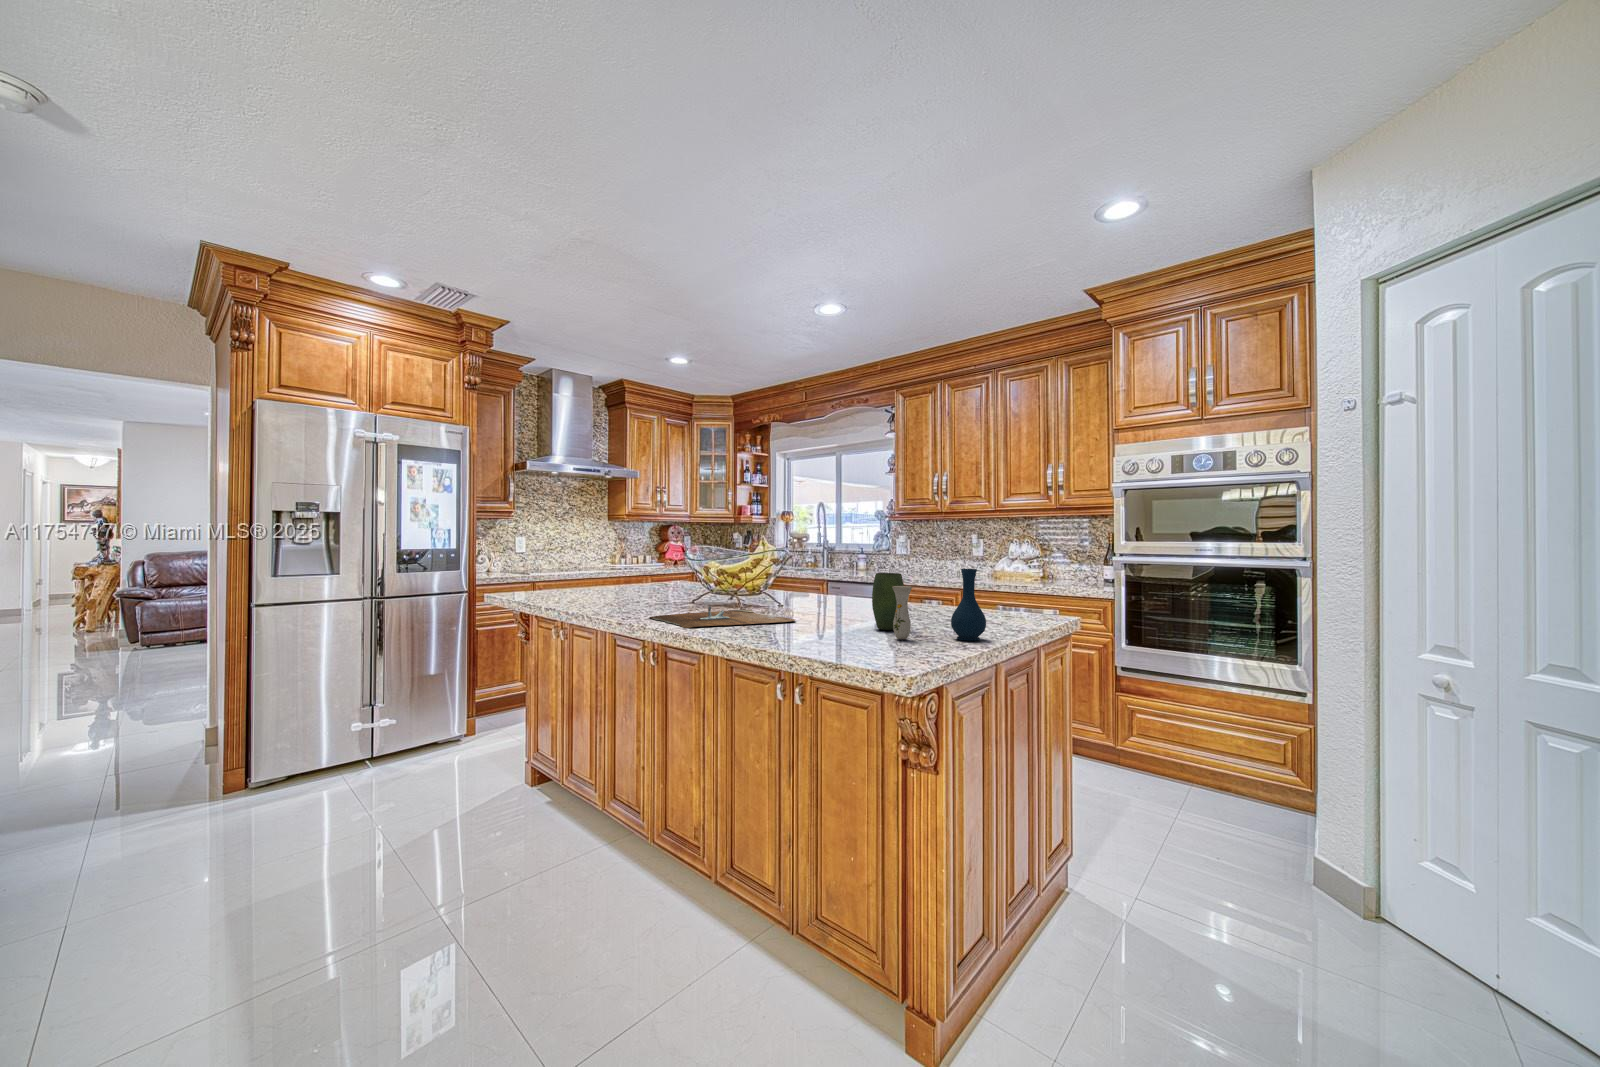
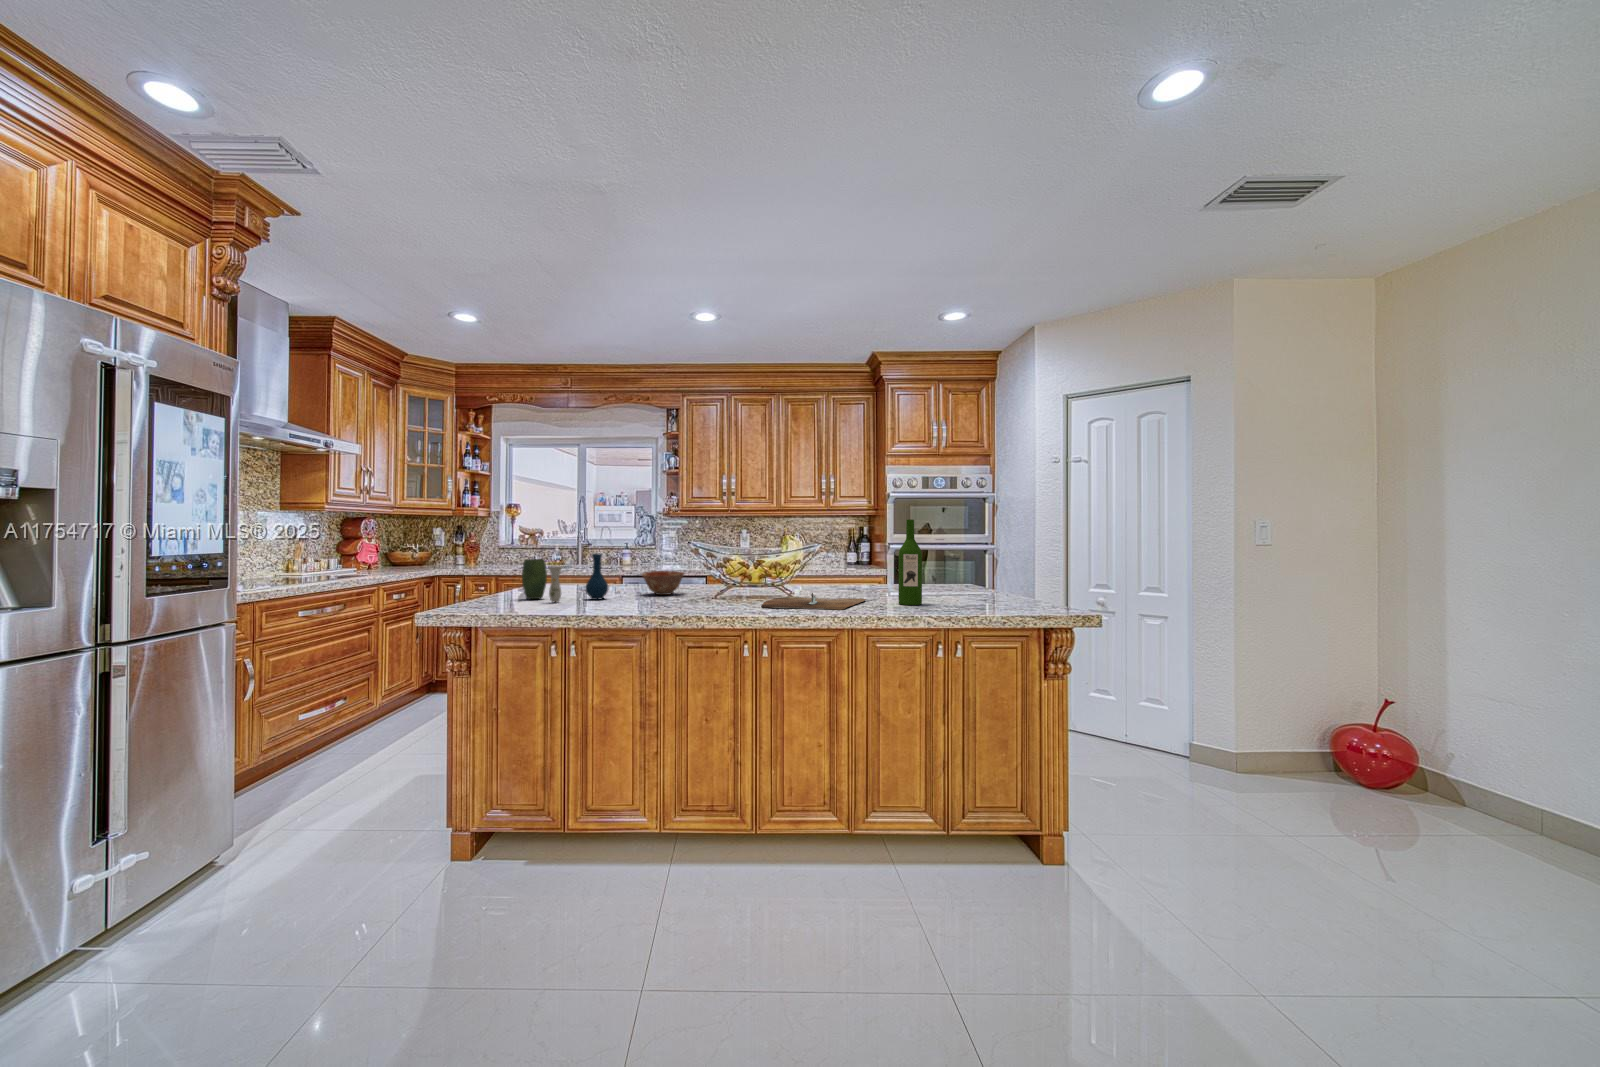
wine bottle: none [784,517,816,634] -> present [898,519,922,605]
vase: present [872,569,986,641] -> present [522,554,608,602]
ceramic bowl: none [670,575,714,599] -> present [642,571,684,595]

